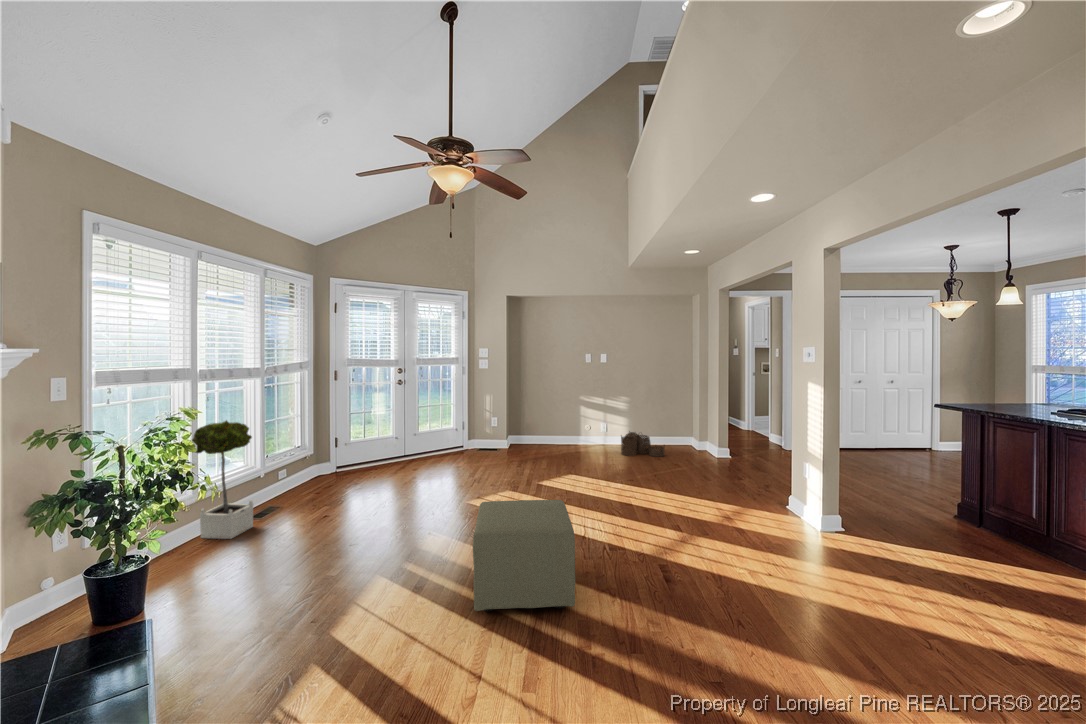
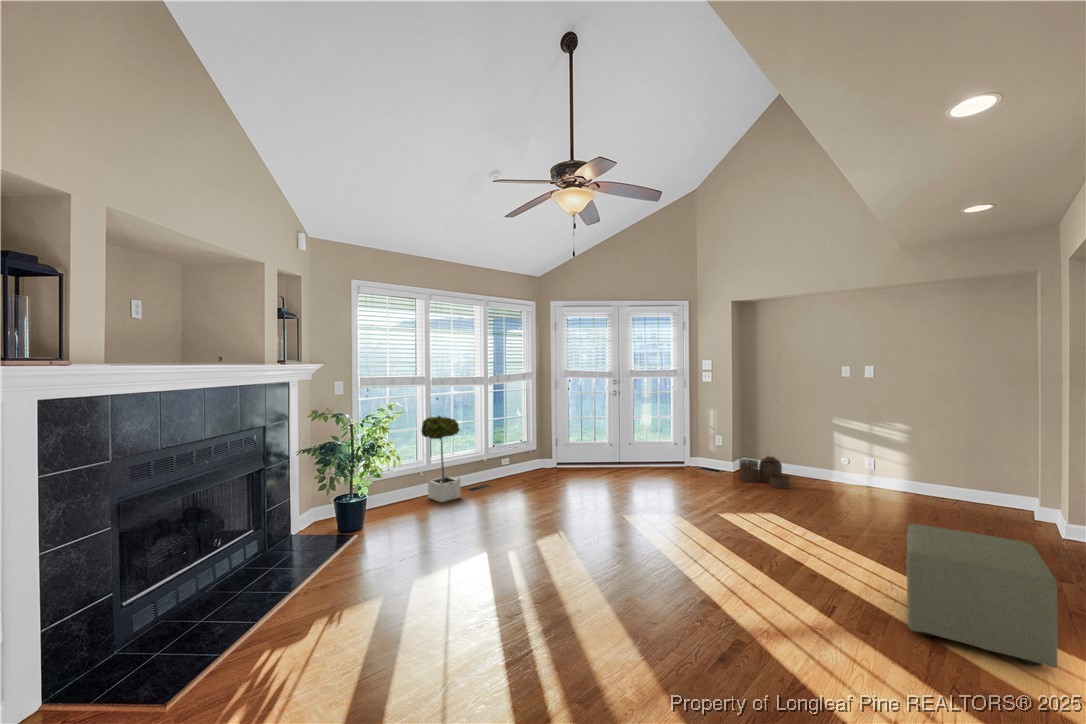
woven basket: present [621,431,665,457] -> present [739,456,790,489]
ottoman: present [473,500,575,612] -> present [907,524,1058,668]

